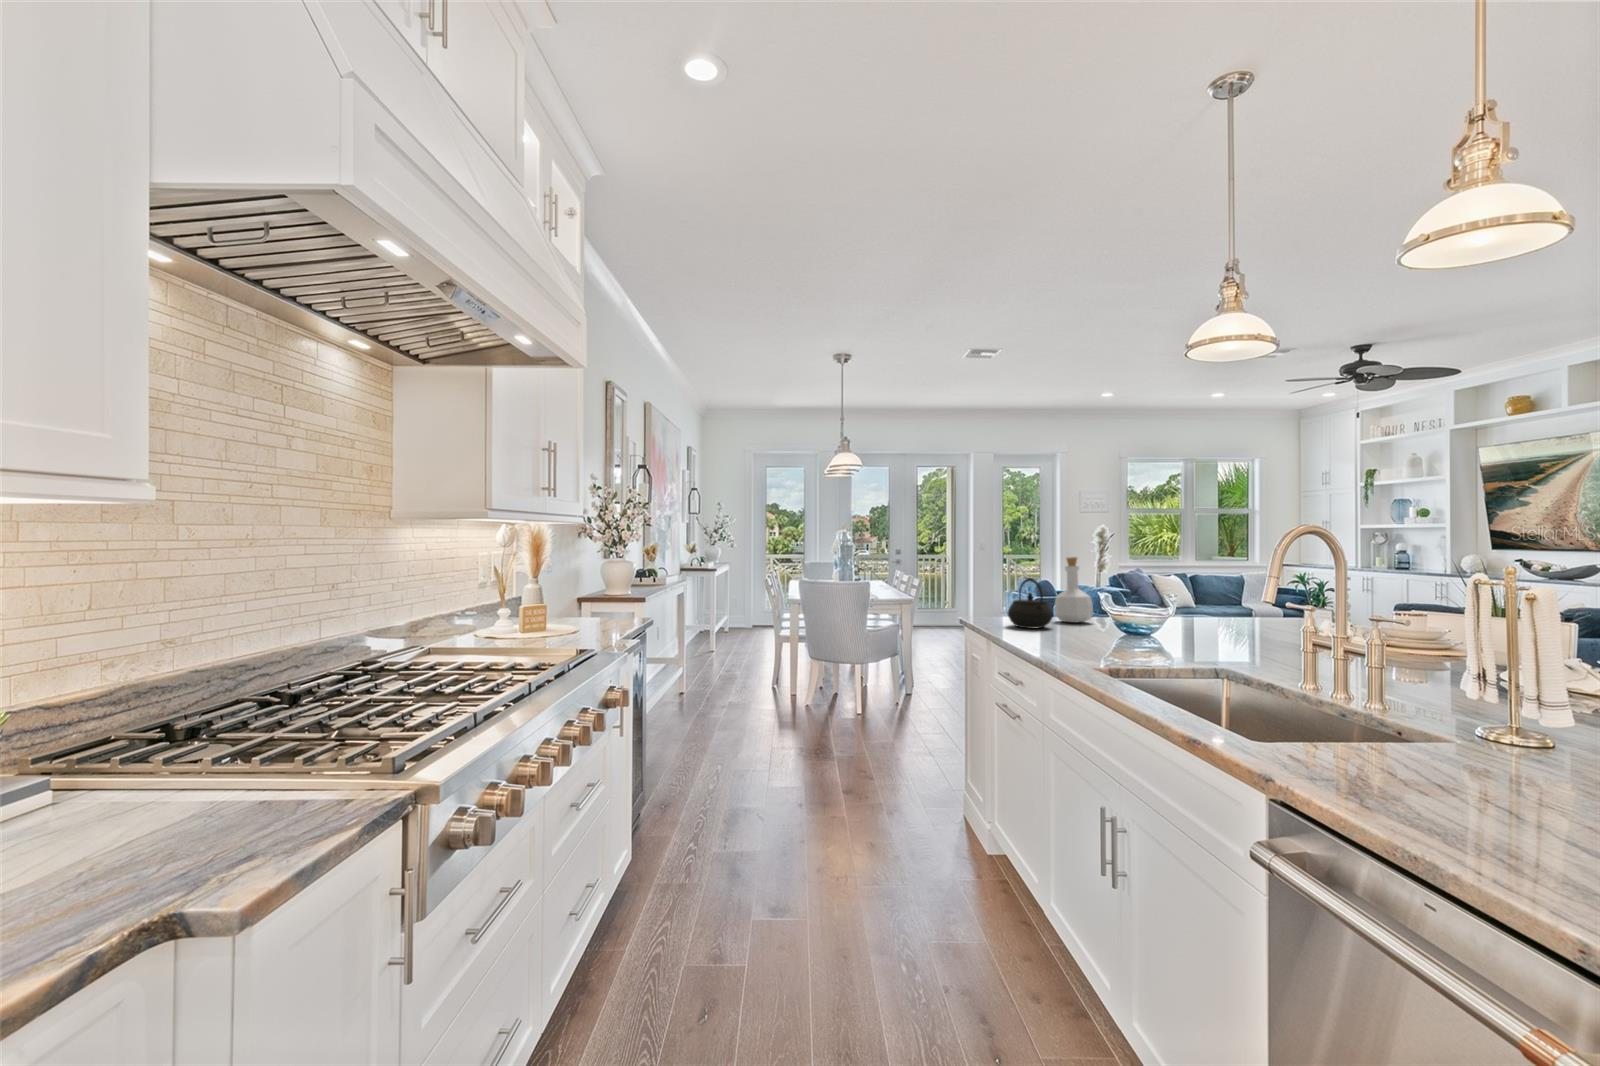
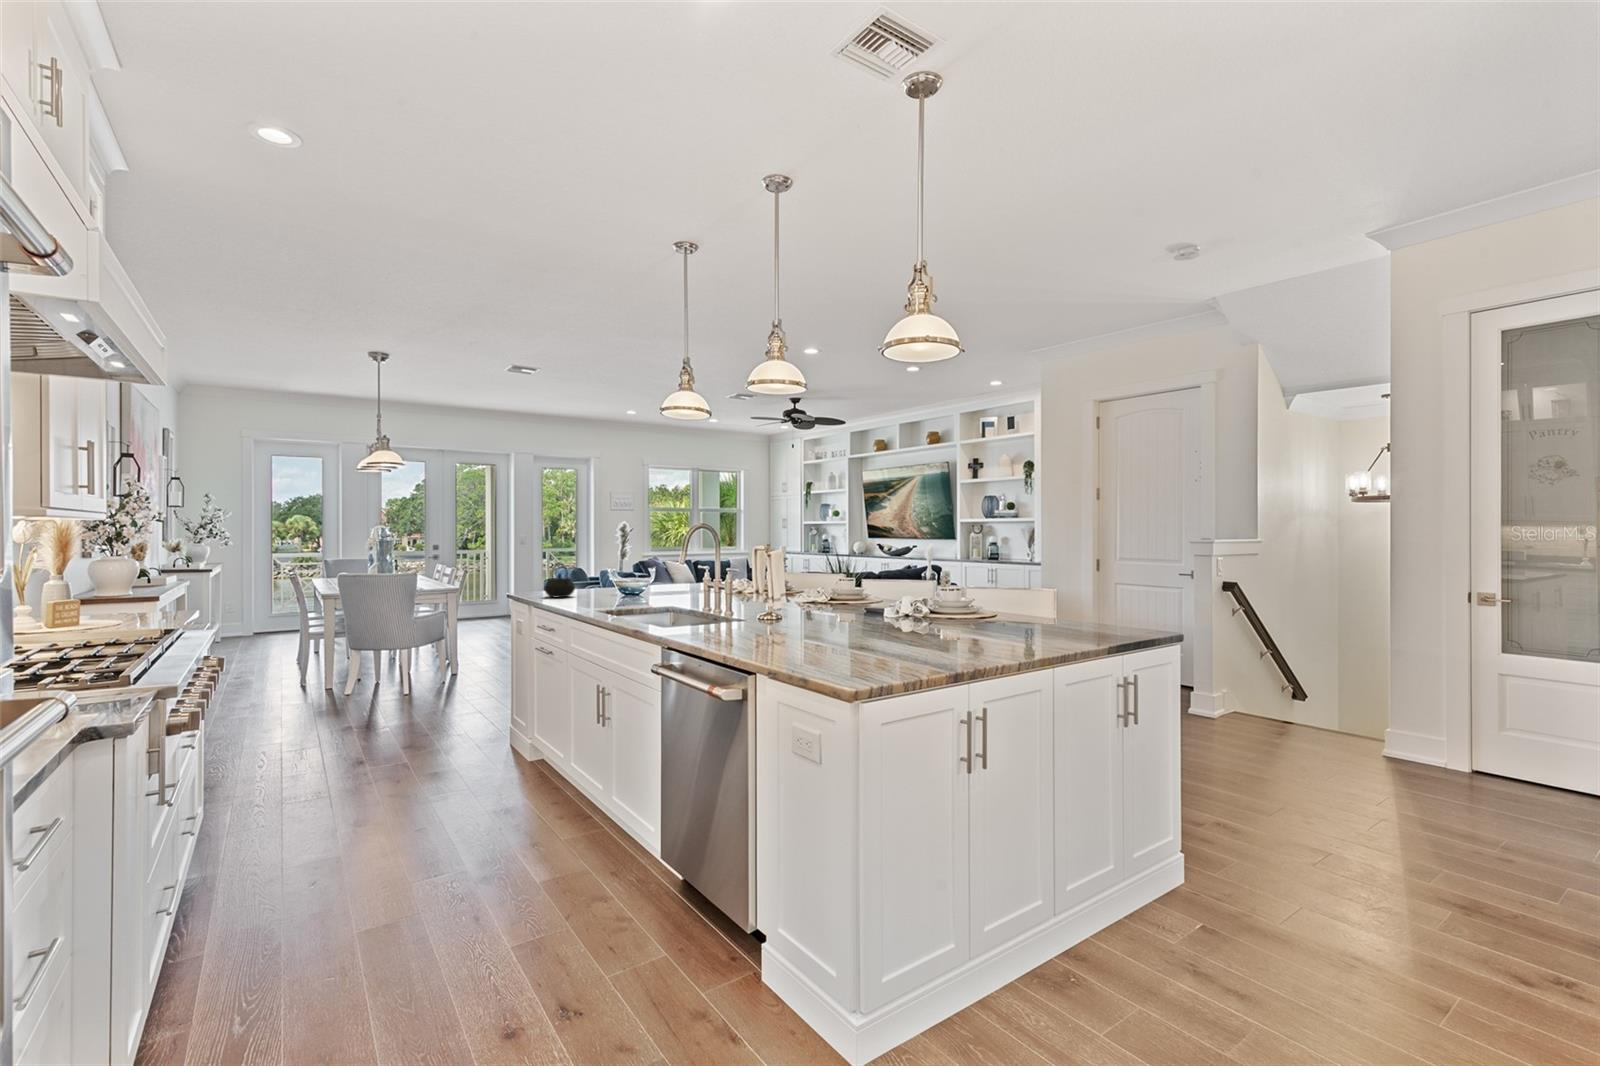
bottle: present [1055,557,1093,622] -> none [577,548,603,593]

